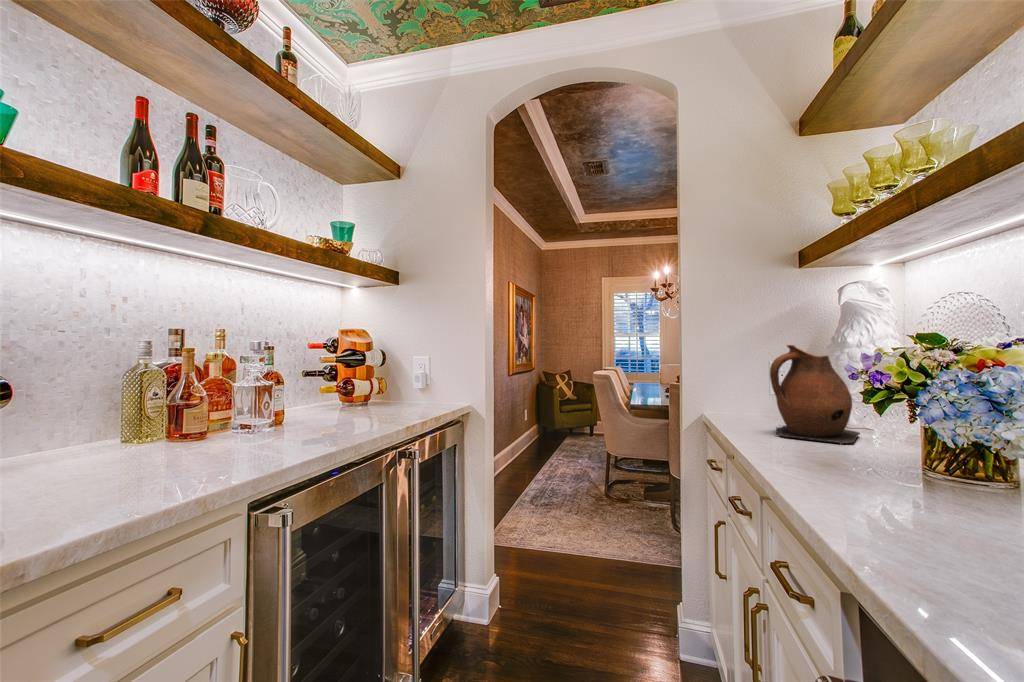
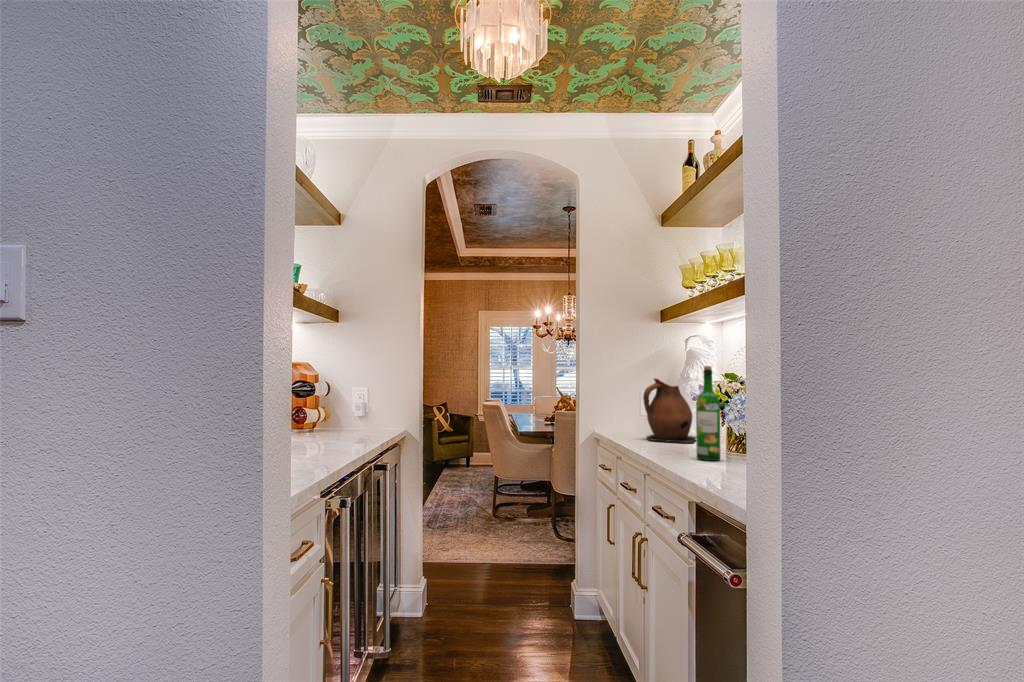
wine bottle: none [859,321,909,494] -> present [696,366,720,461]

